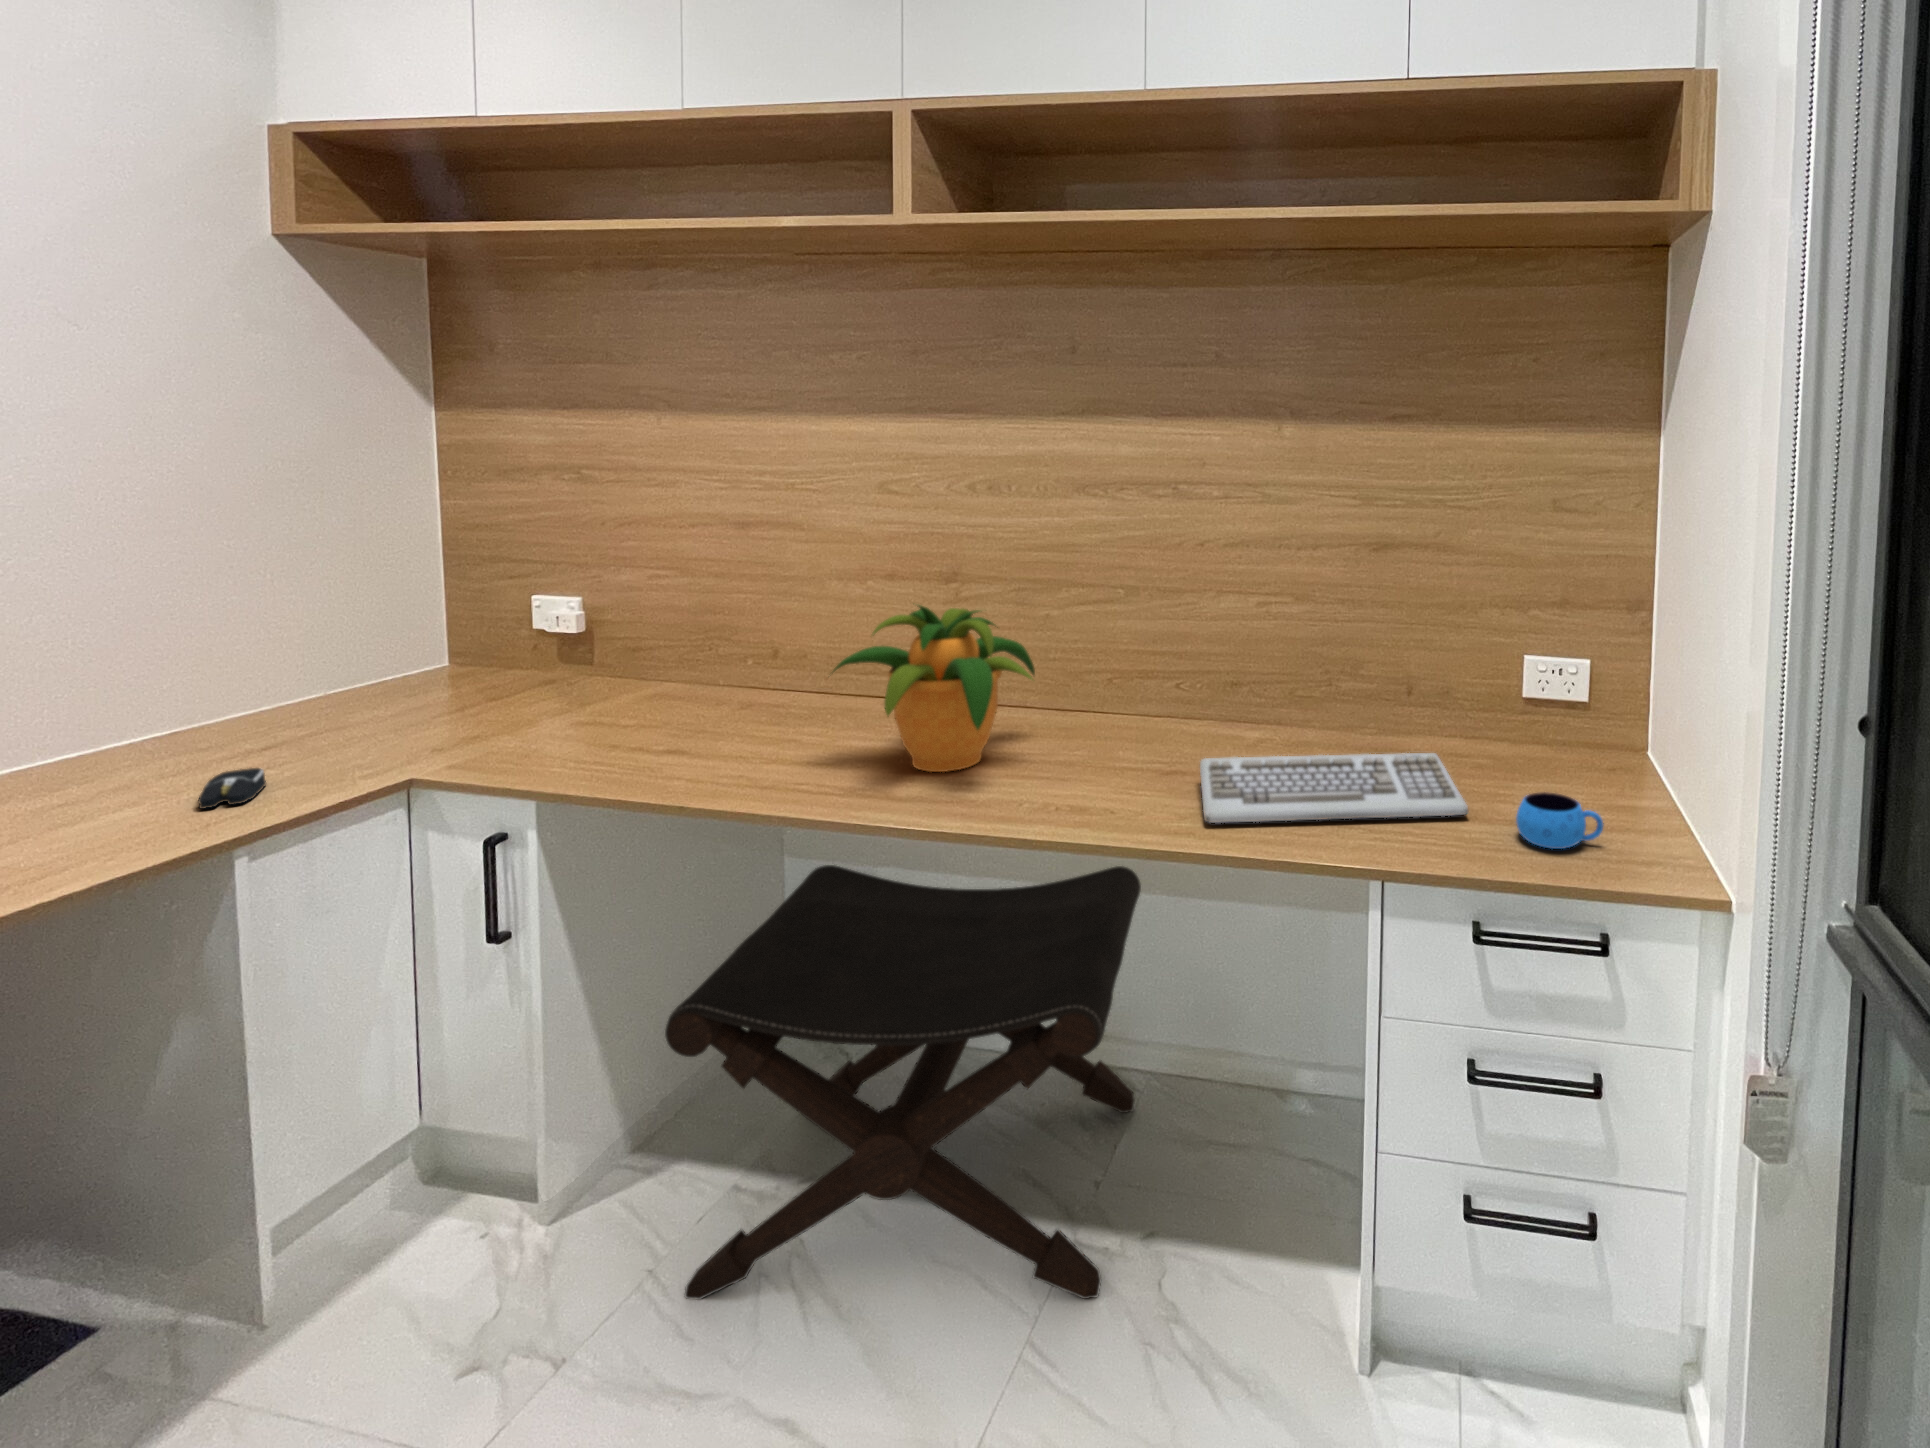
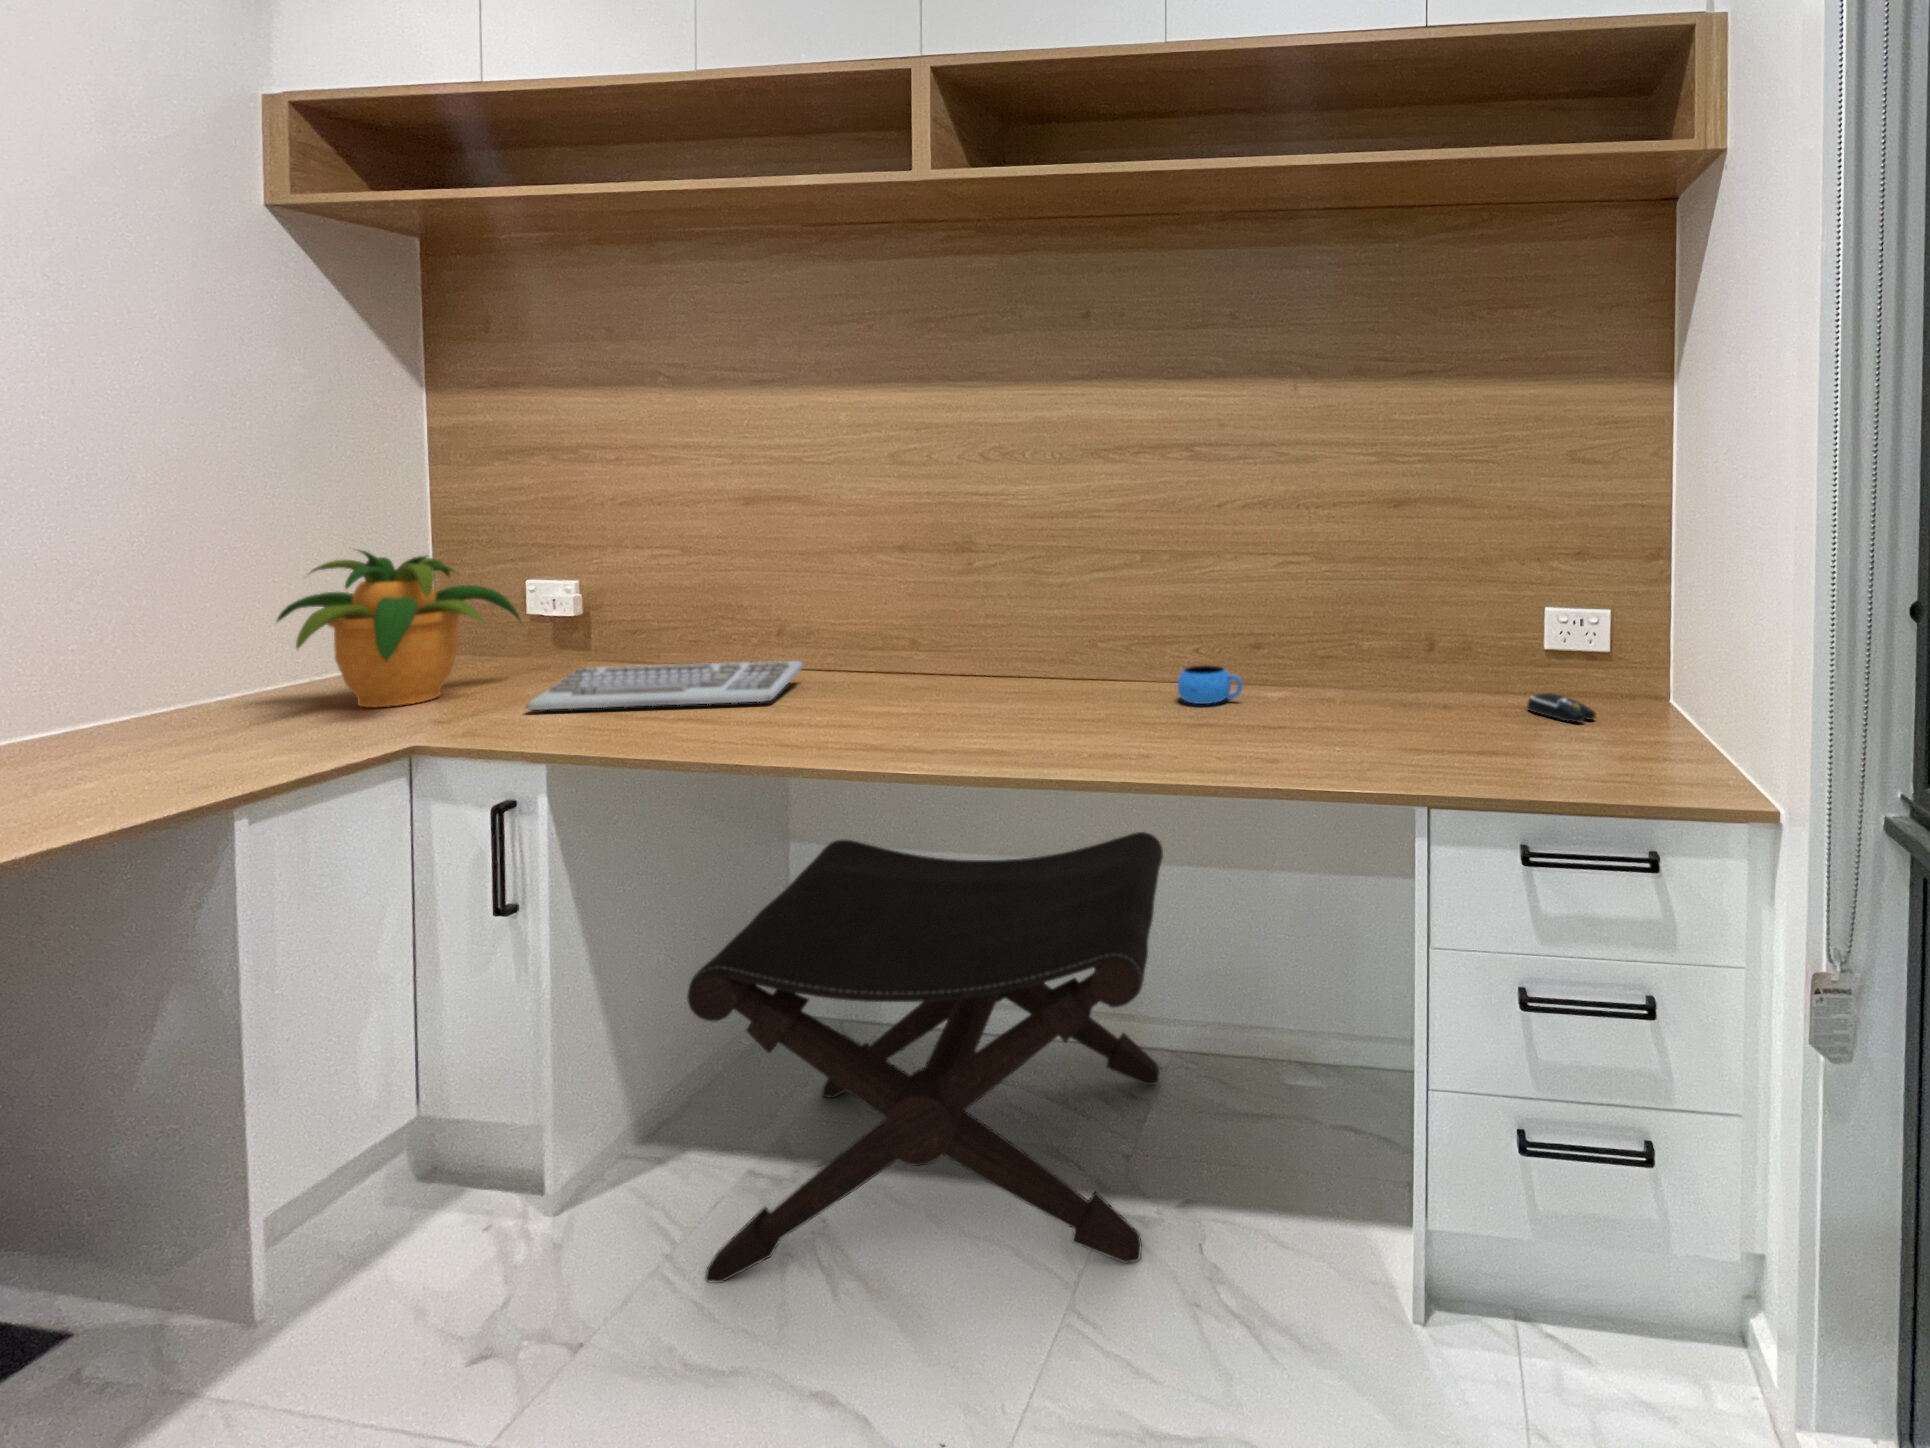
potted plant: present [834,605,1035,772] -> present [276,550,520,707]
keyboard: present [1200,753,1468,823] -> present [526,661,803,710]
computer mouse: present [198,768,266,809] -> present [1527,693,1596,722]
mug: present [1516,792,1604,849] -> present [1178,665,1242,704]

